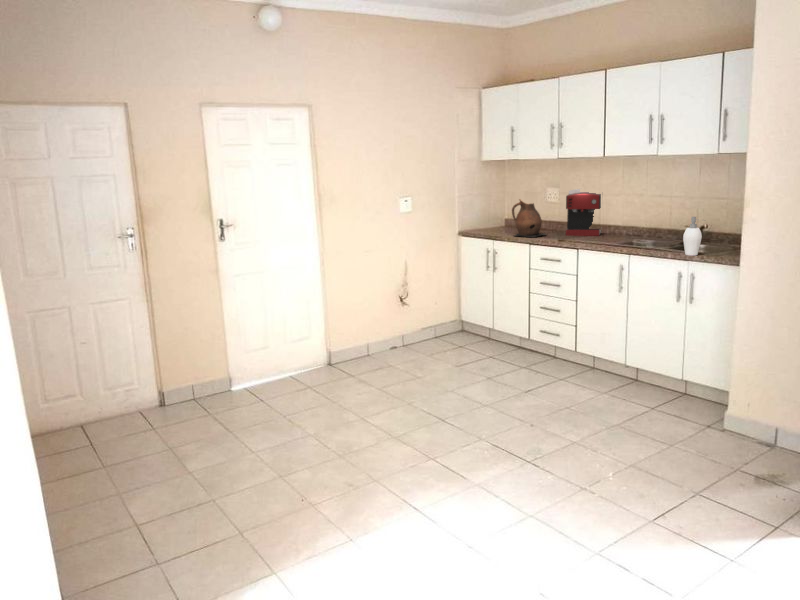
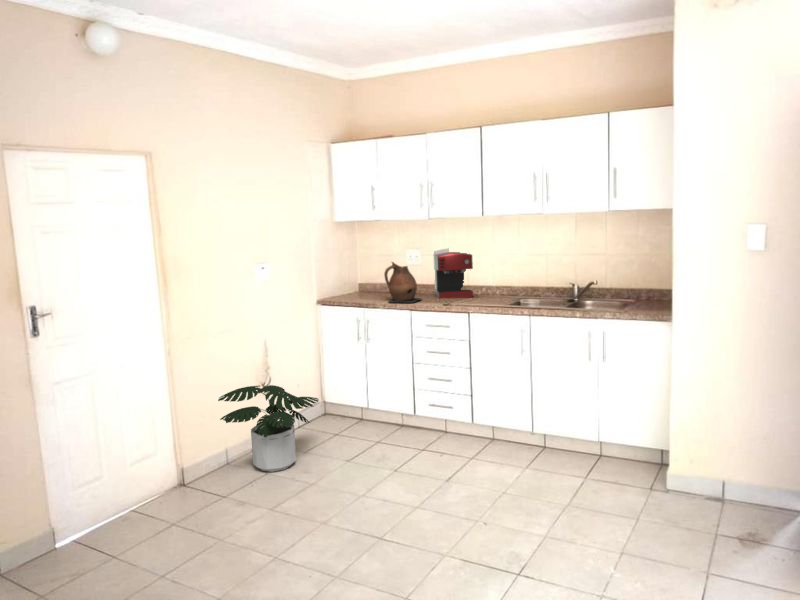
soap dispenser: present [683,217,702,255] -> none [592,274,615,313]
potted plant: none [357,296,441,366] -> present [218,385,319,472]

